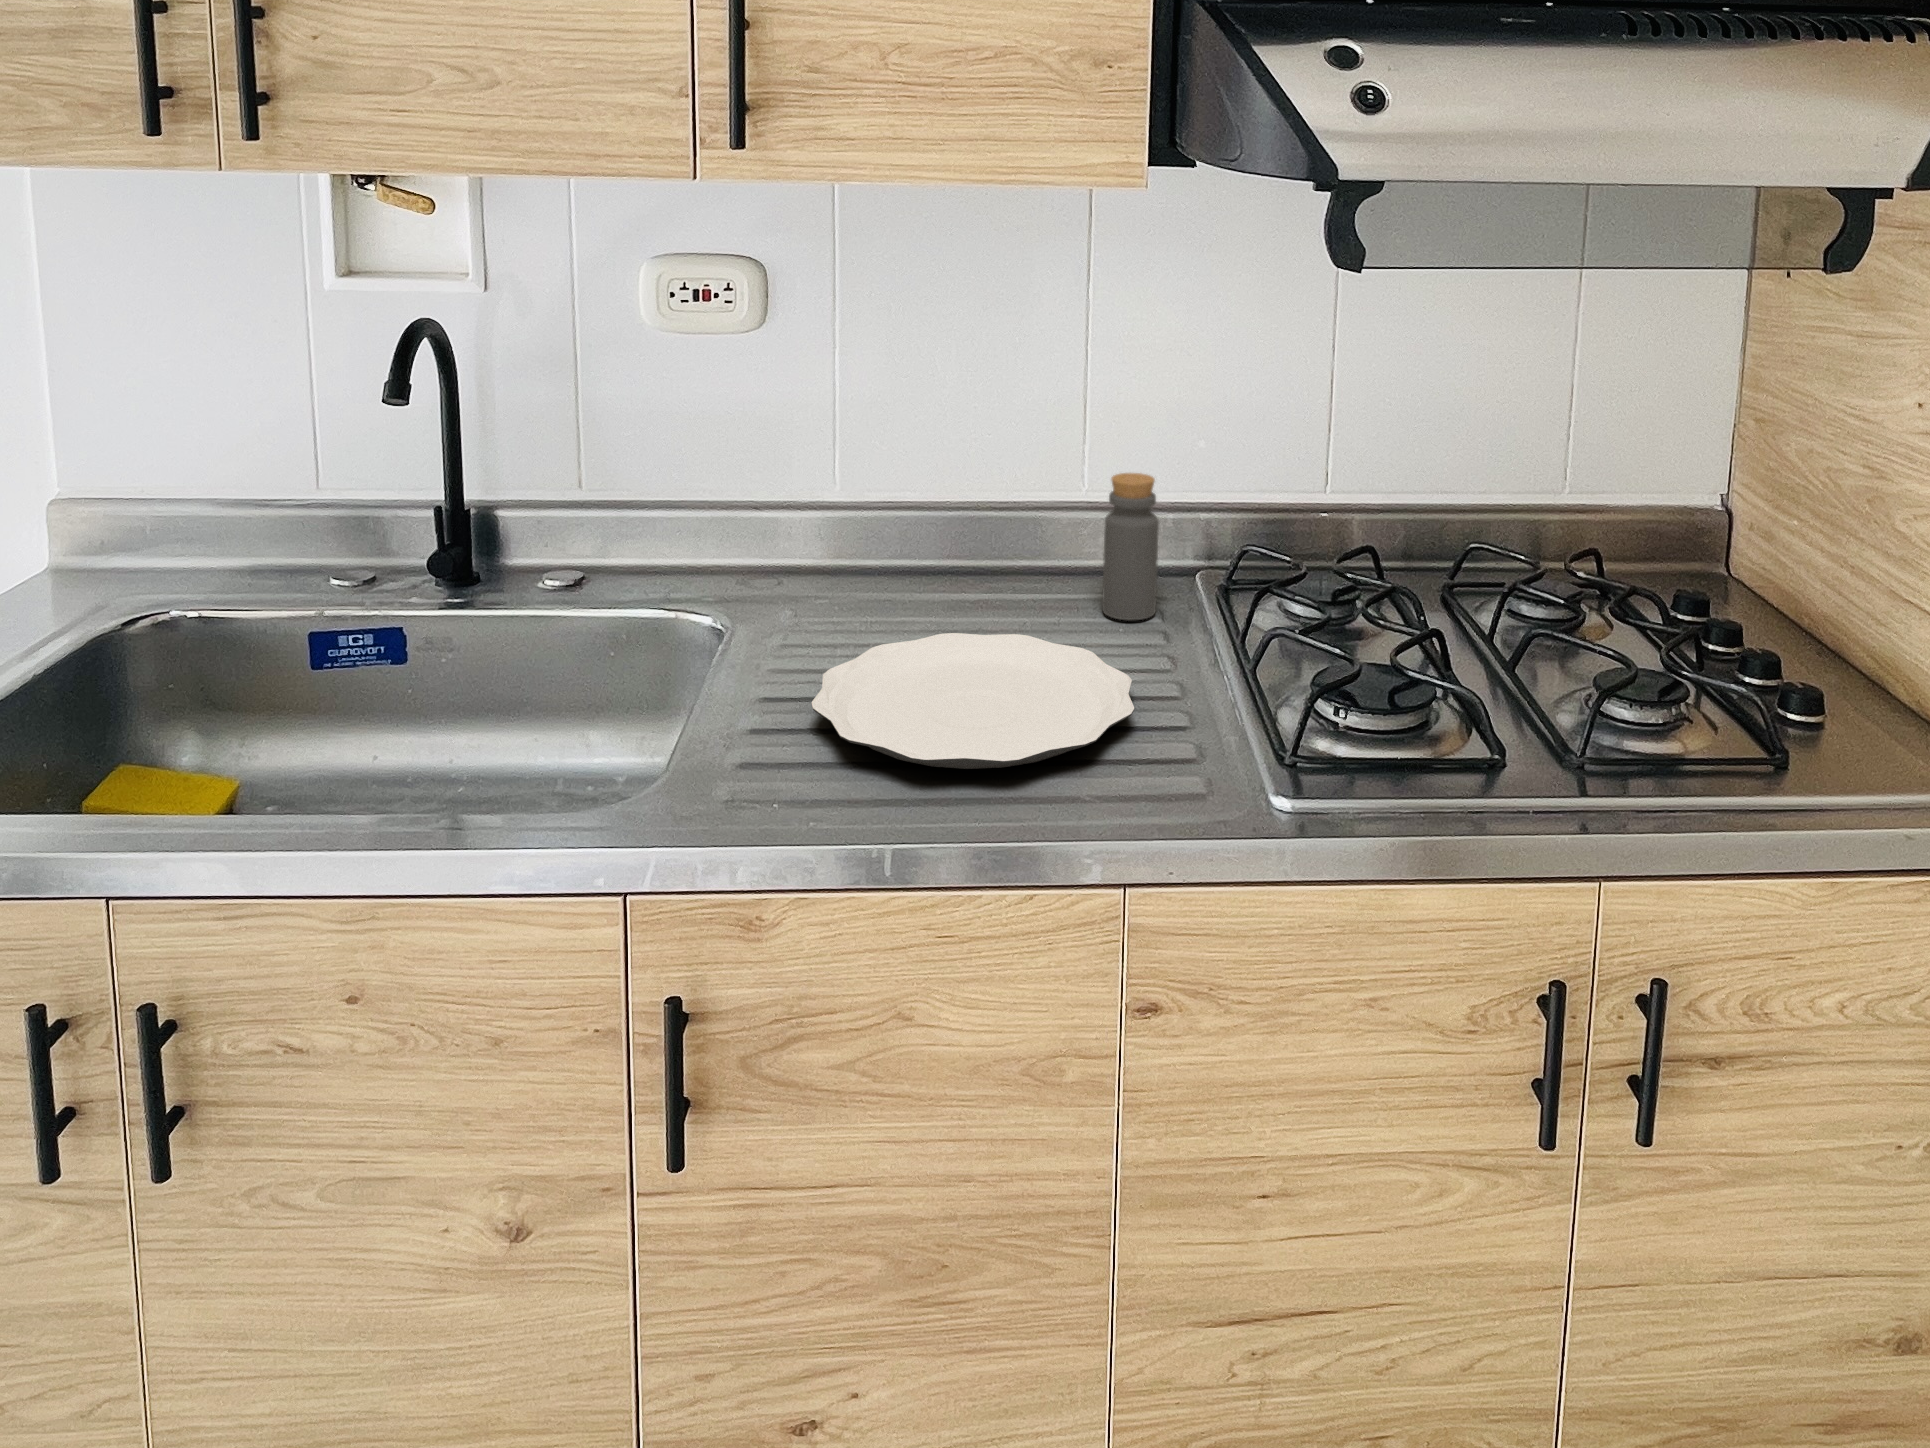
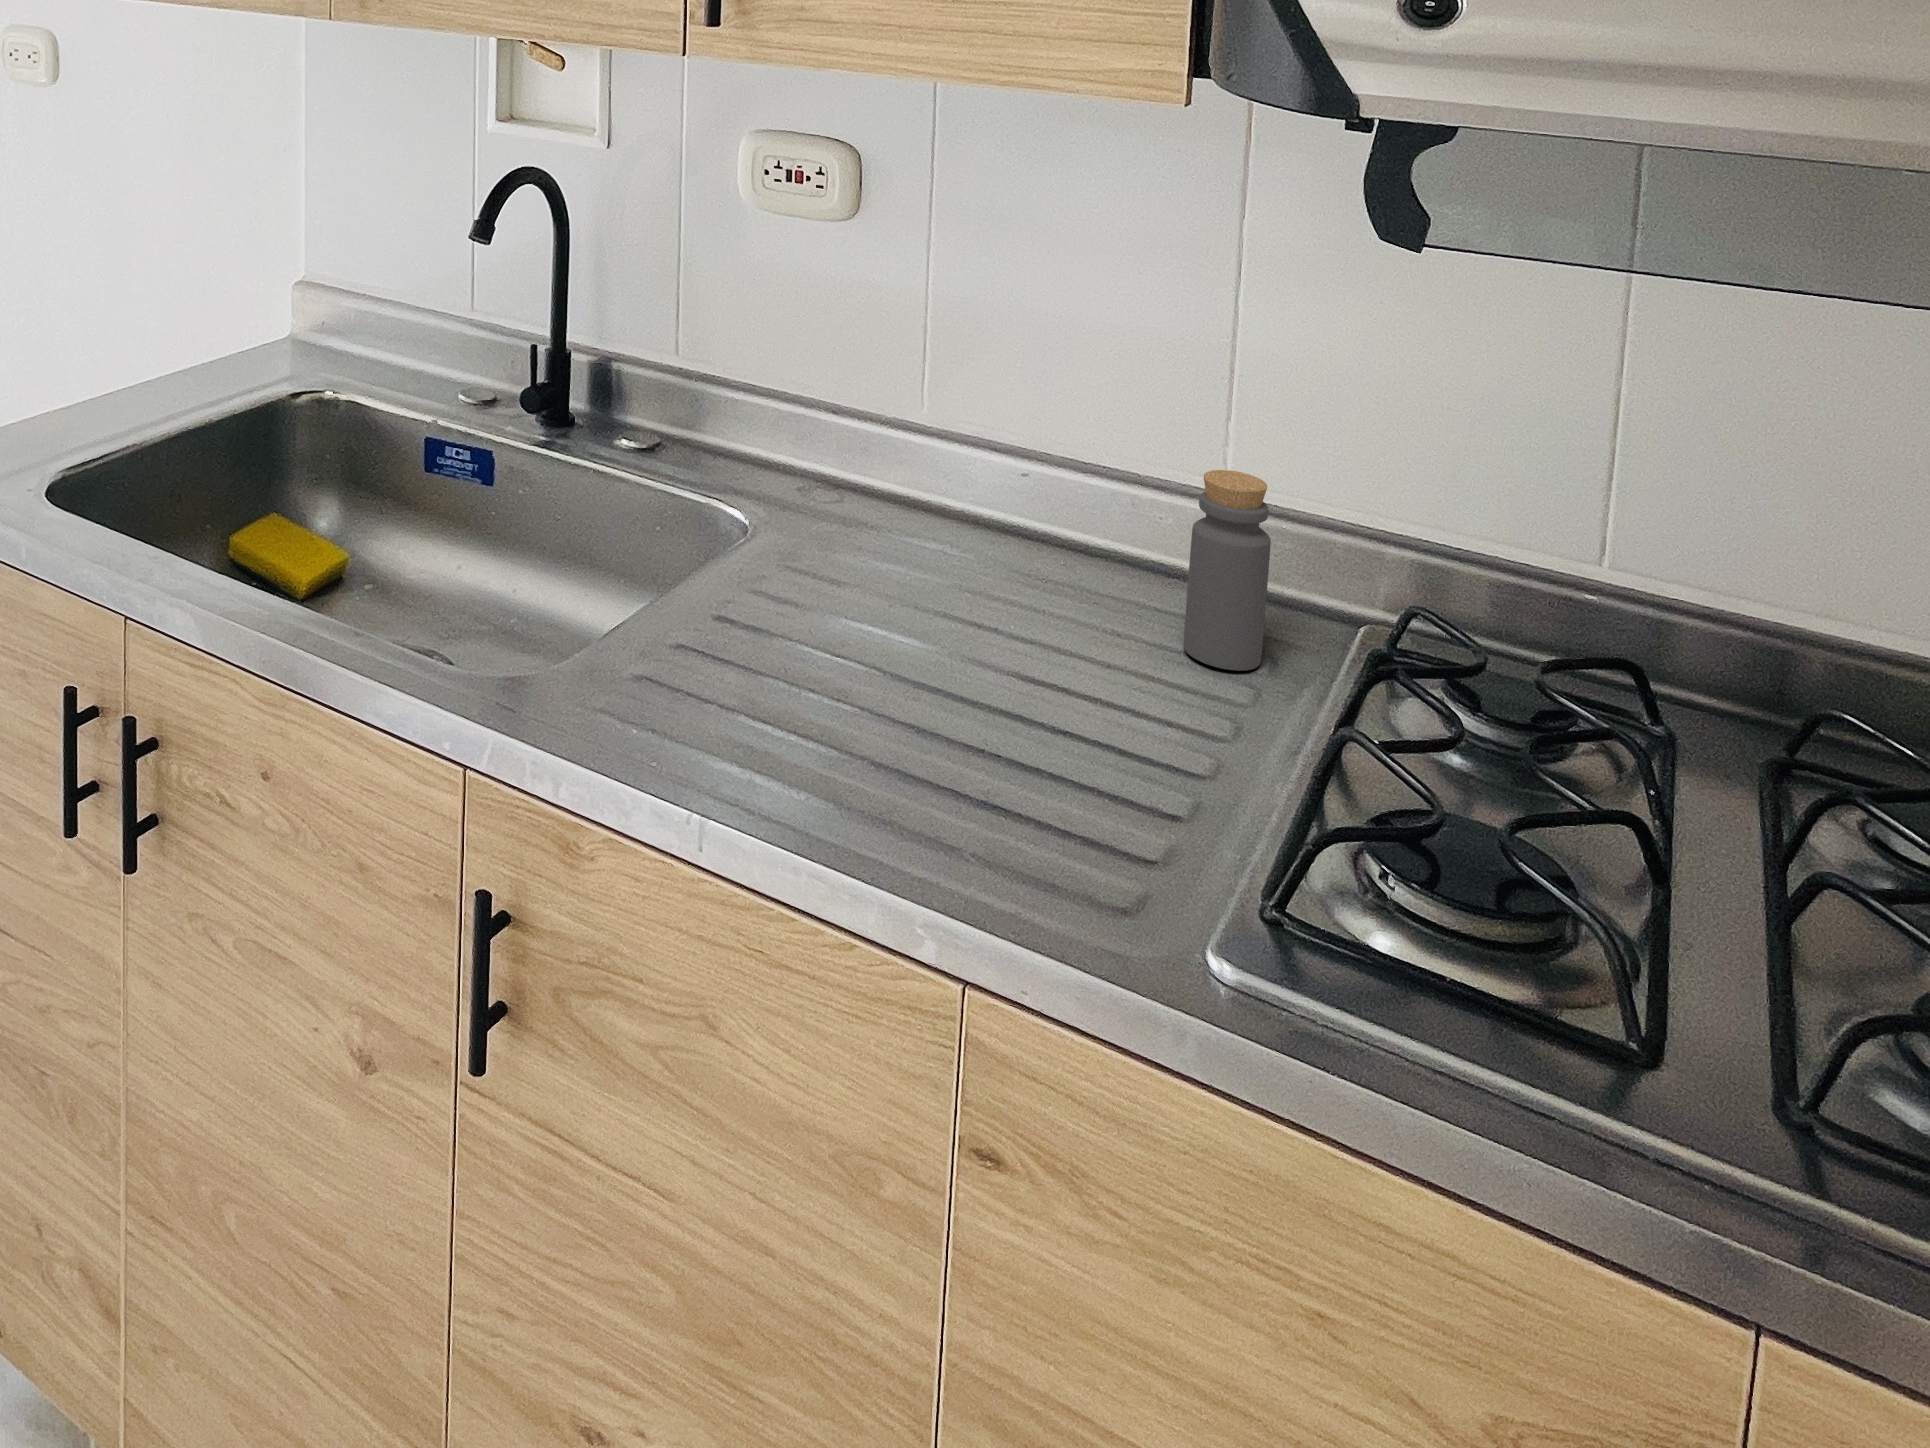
plate: present [812,633,1134,769] -> none [728,600,1129,796]

